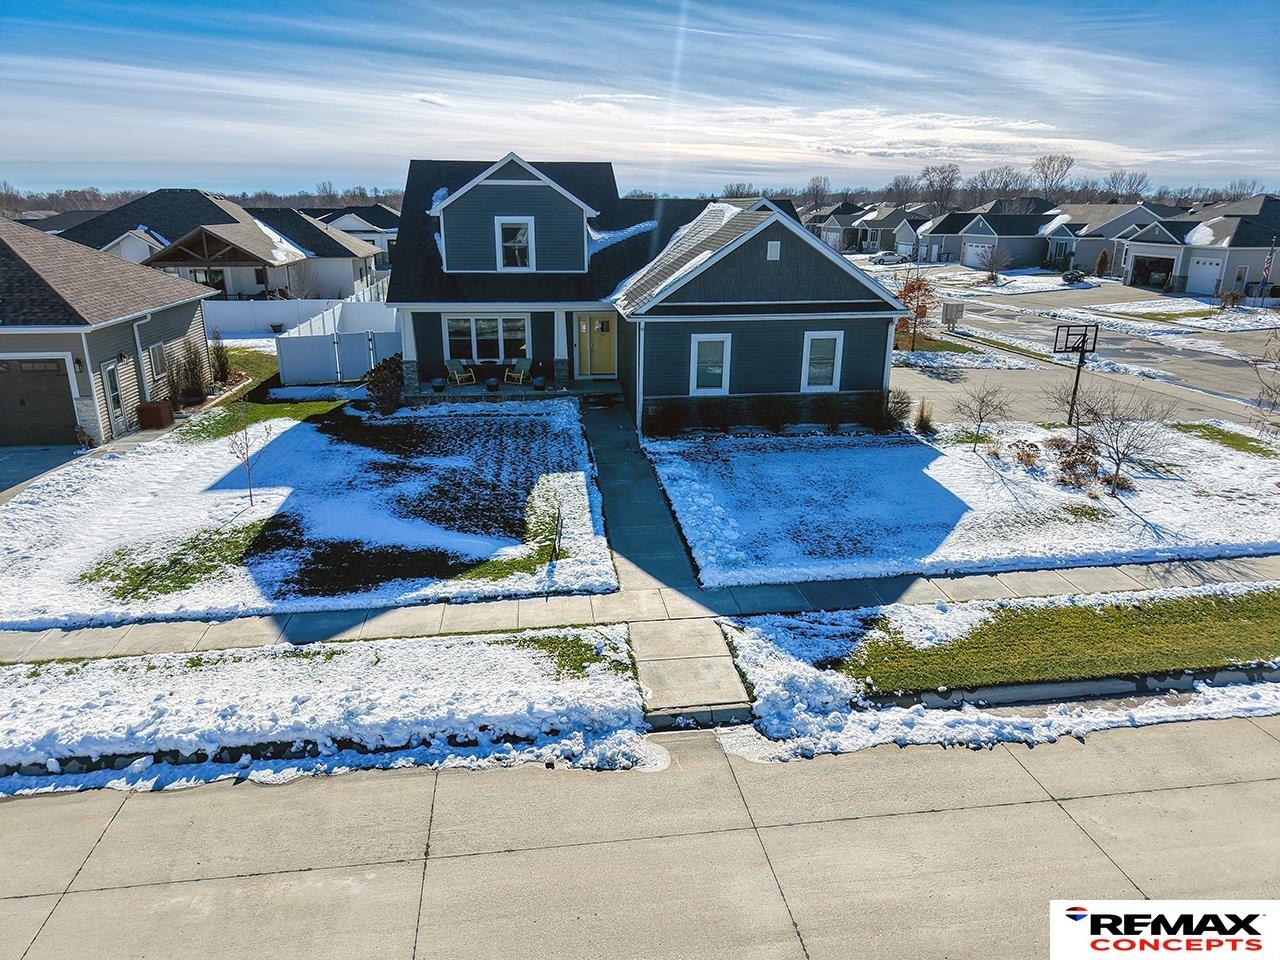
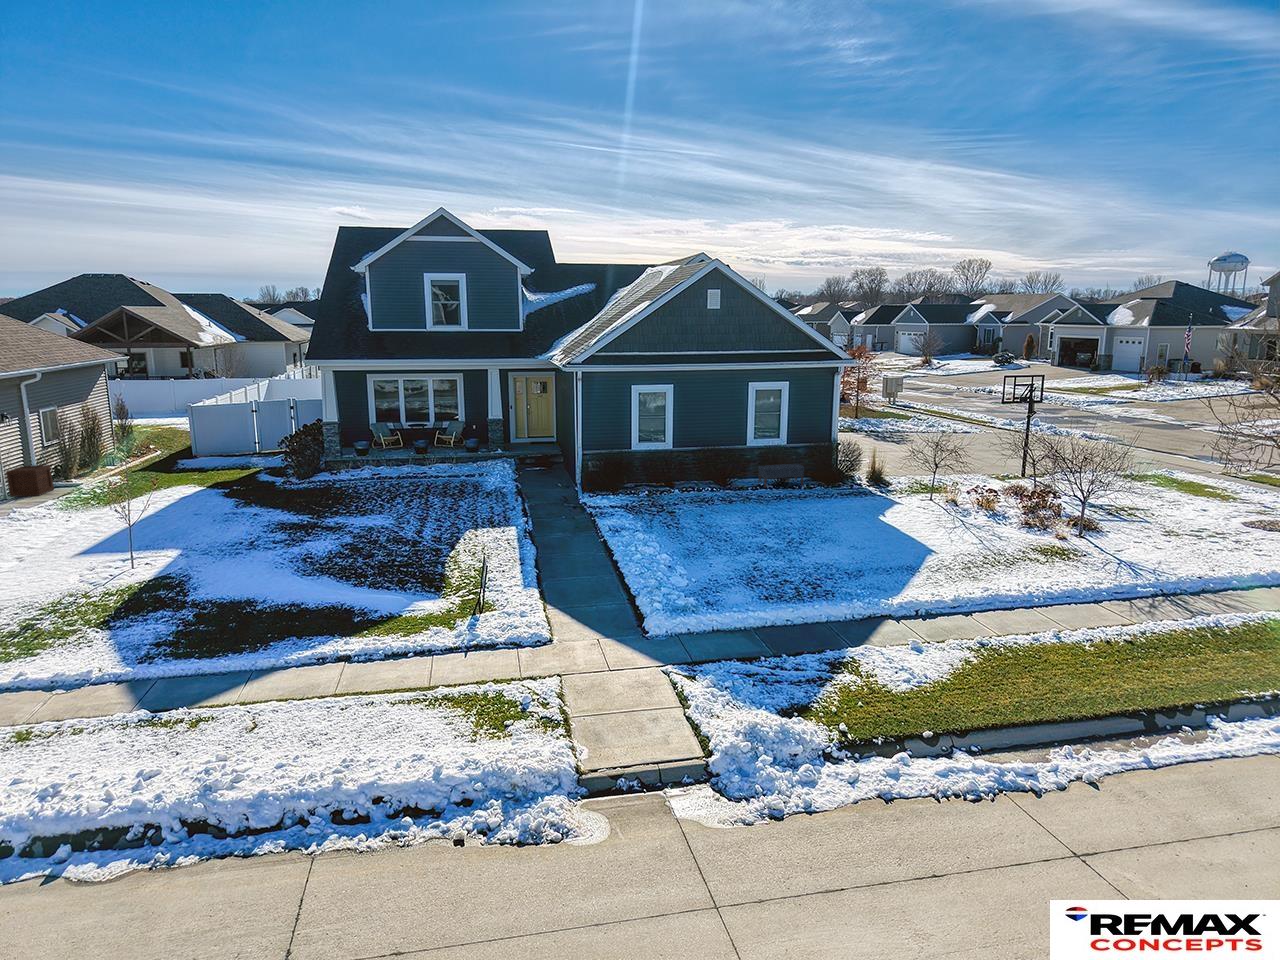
lounge chair: present [178,387,207,412] -> none [59,452,95,482]
bench: none [806,410,851,433] -> present [759,464,805,488]

